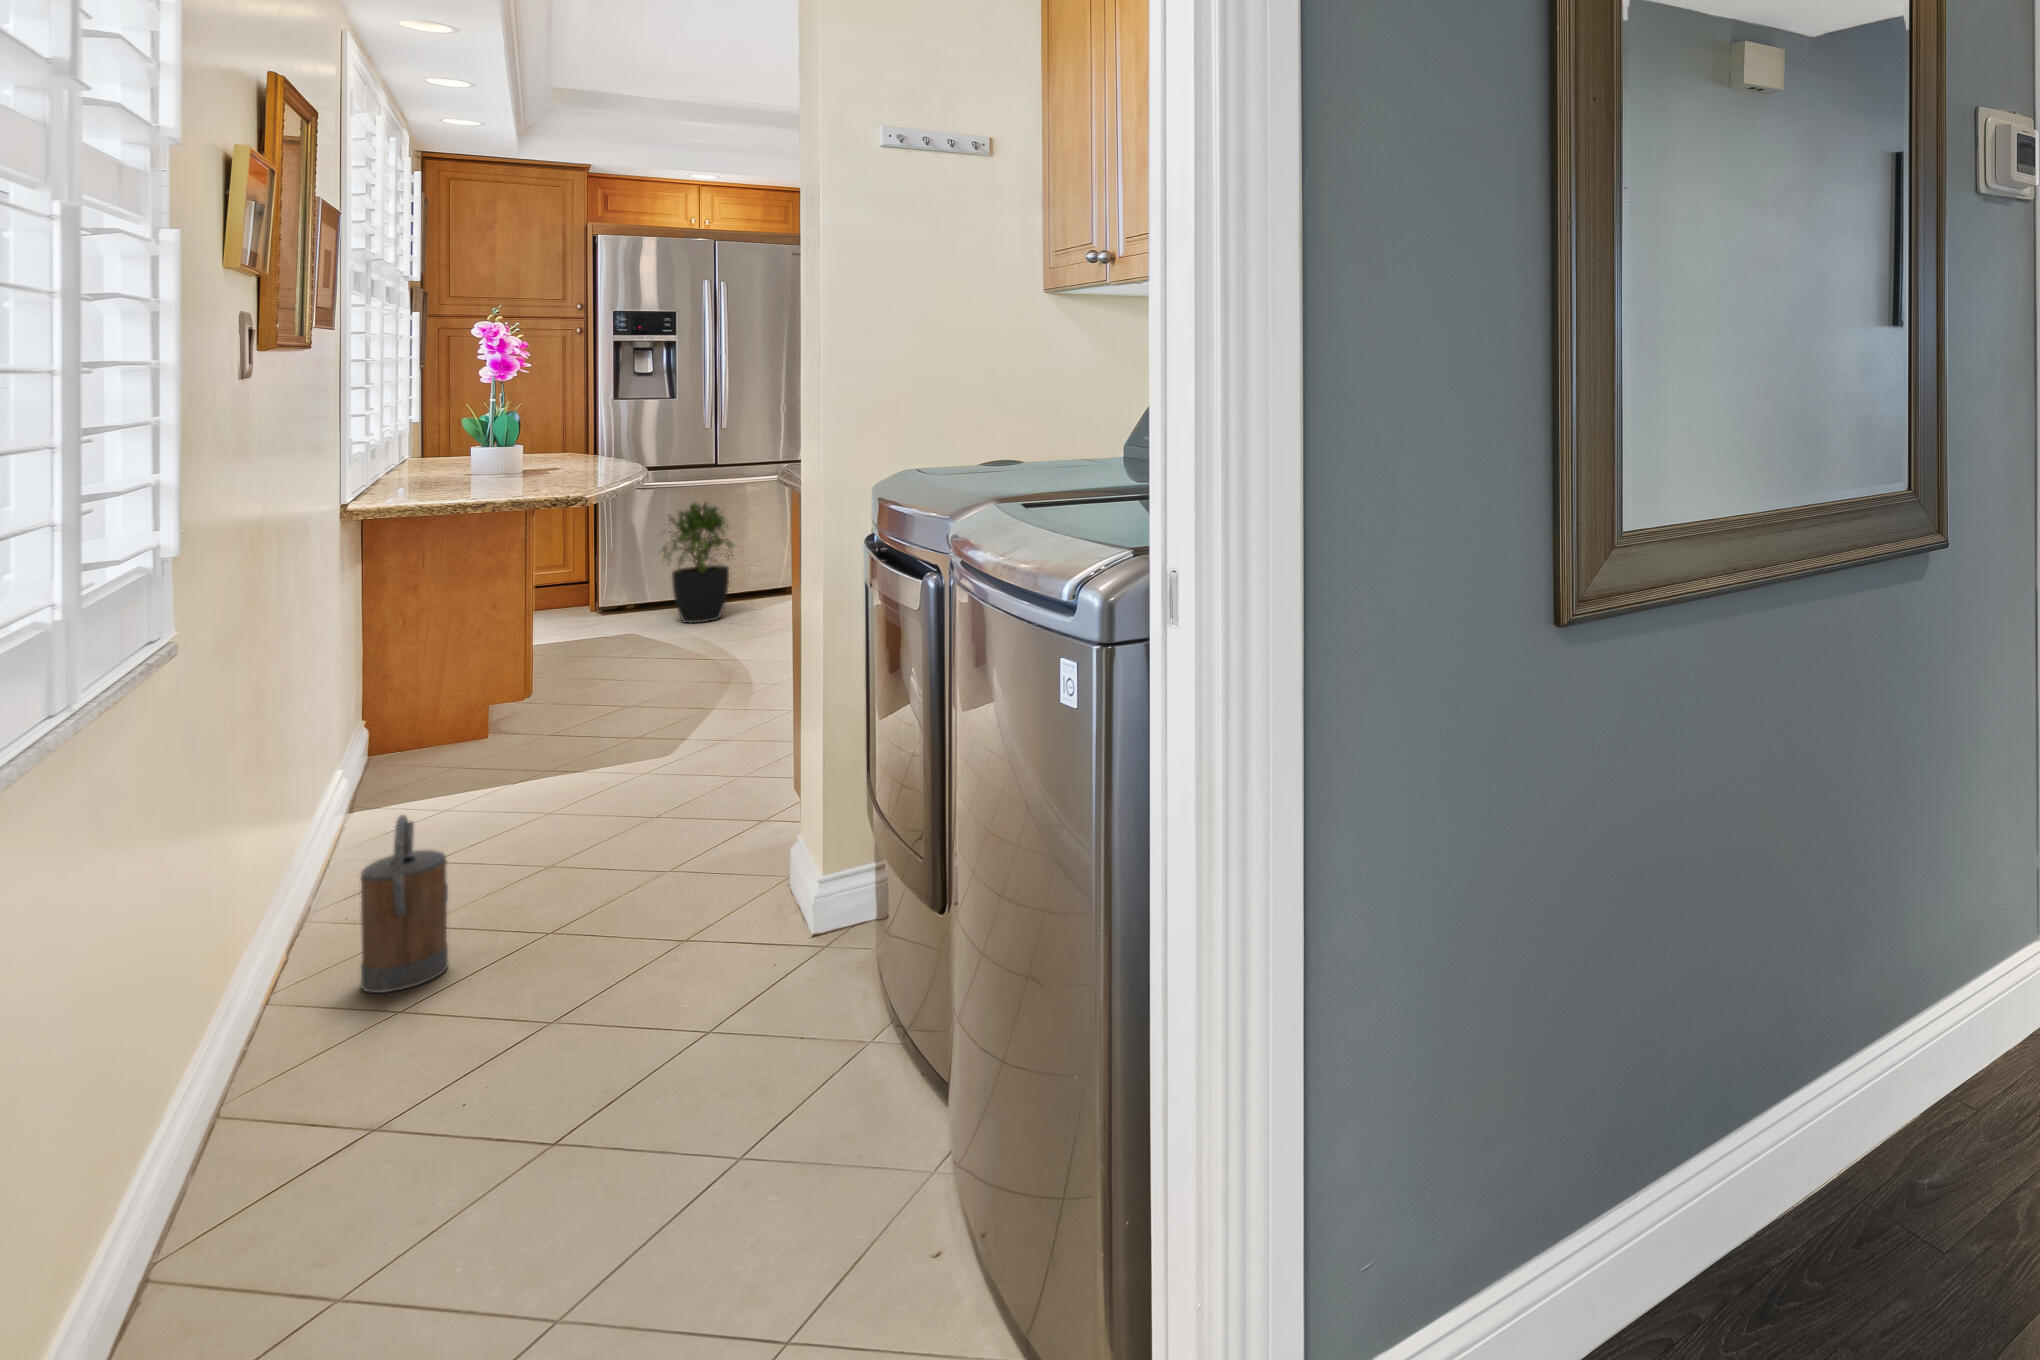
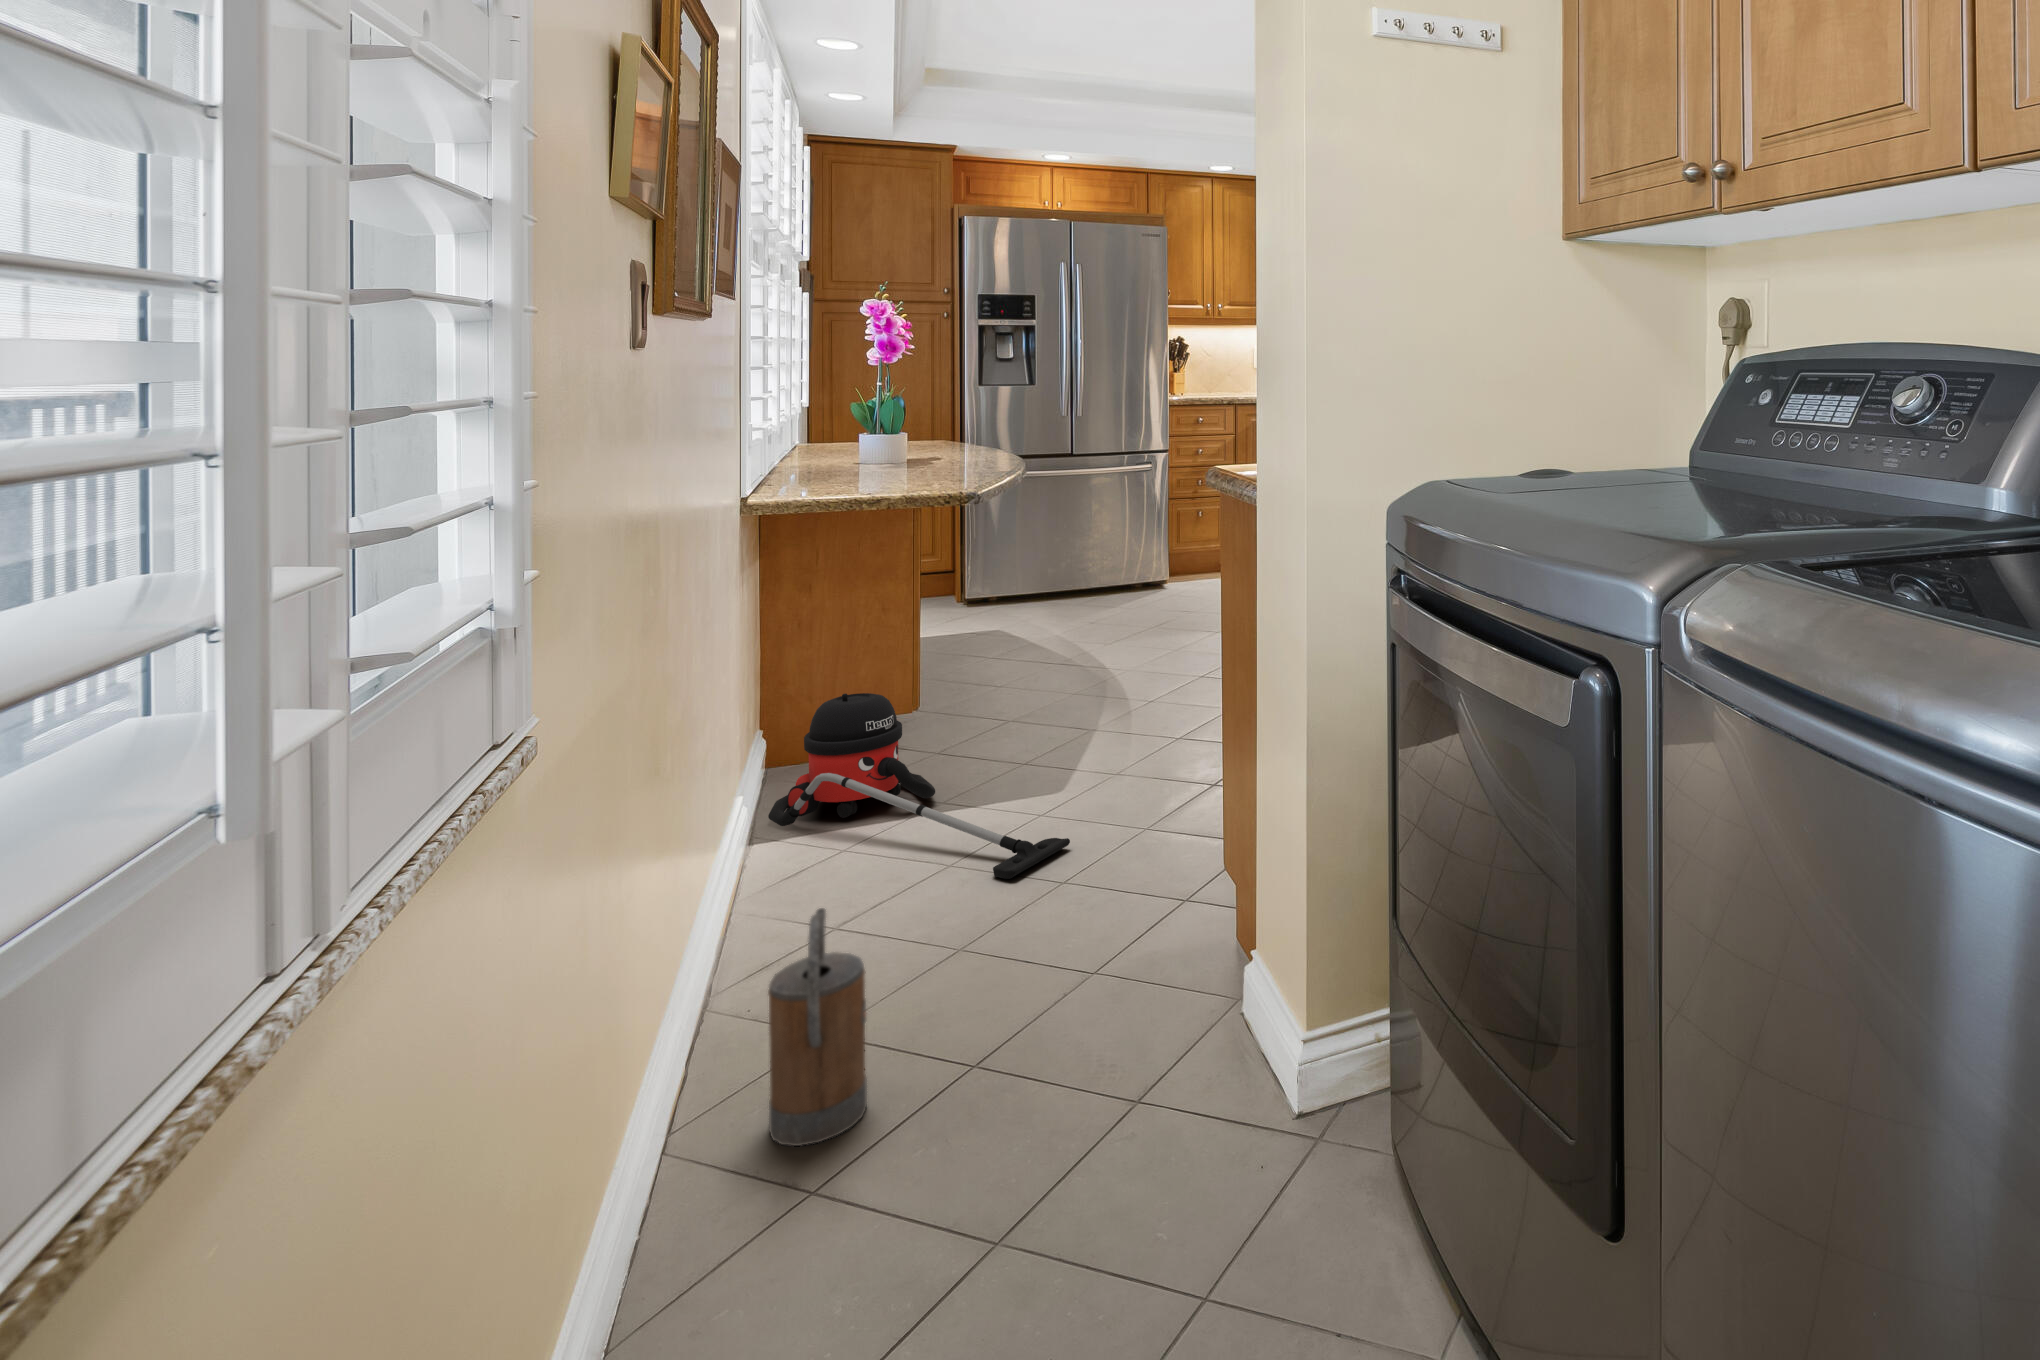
potted plant: present [662,502,733,623] -> none [1017,489,1096,616]
vacuum cleaner: none [369,680,663,822] -> present [768,693,1070,879]

